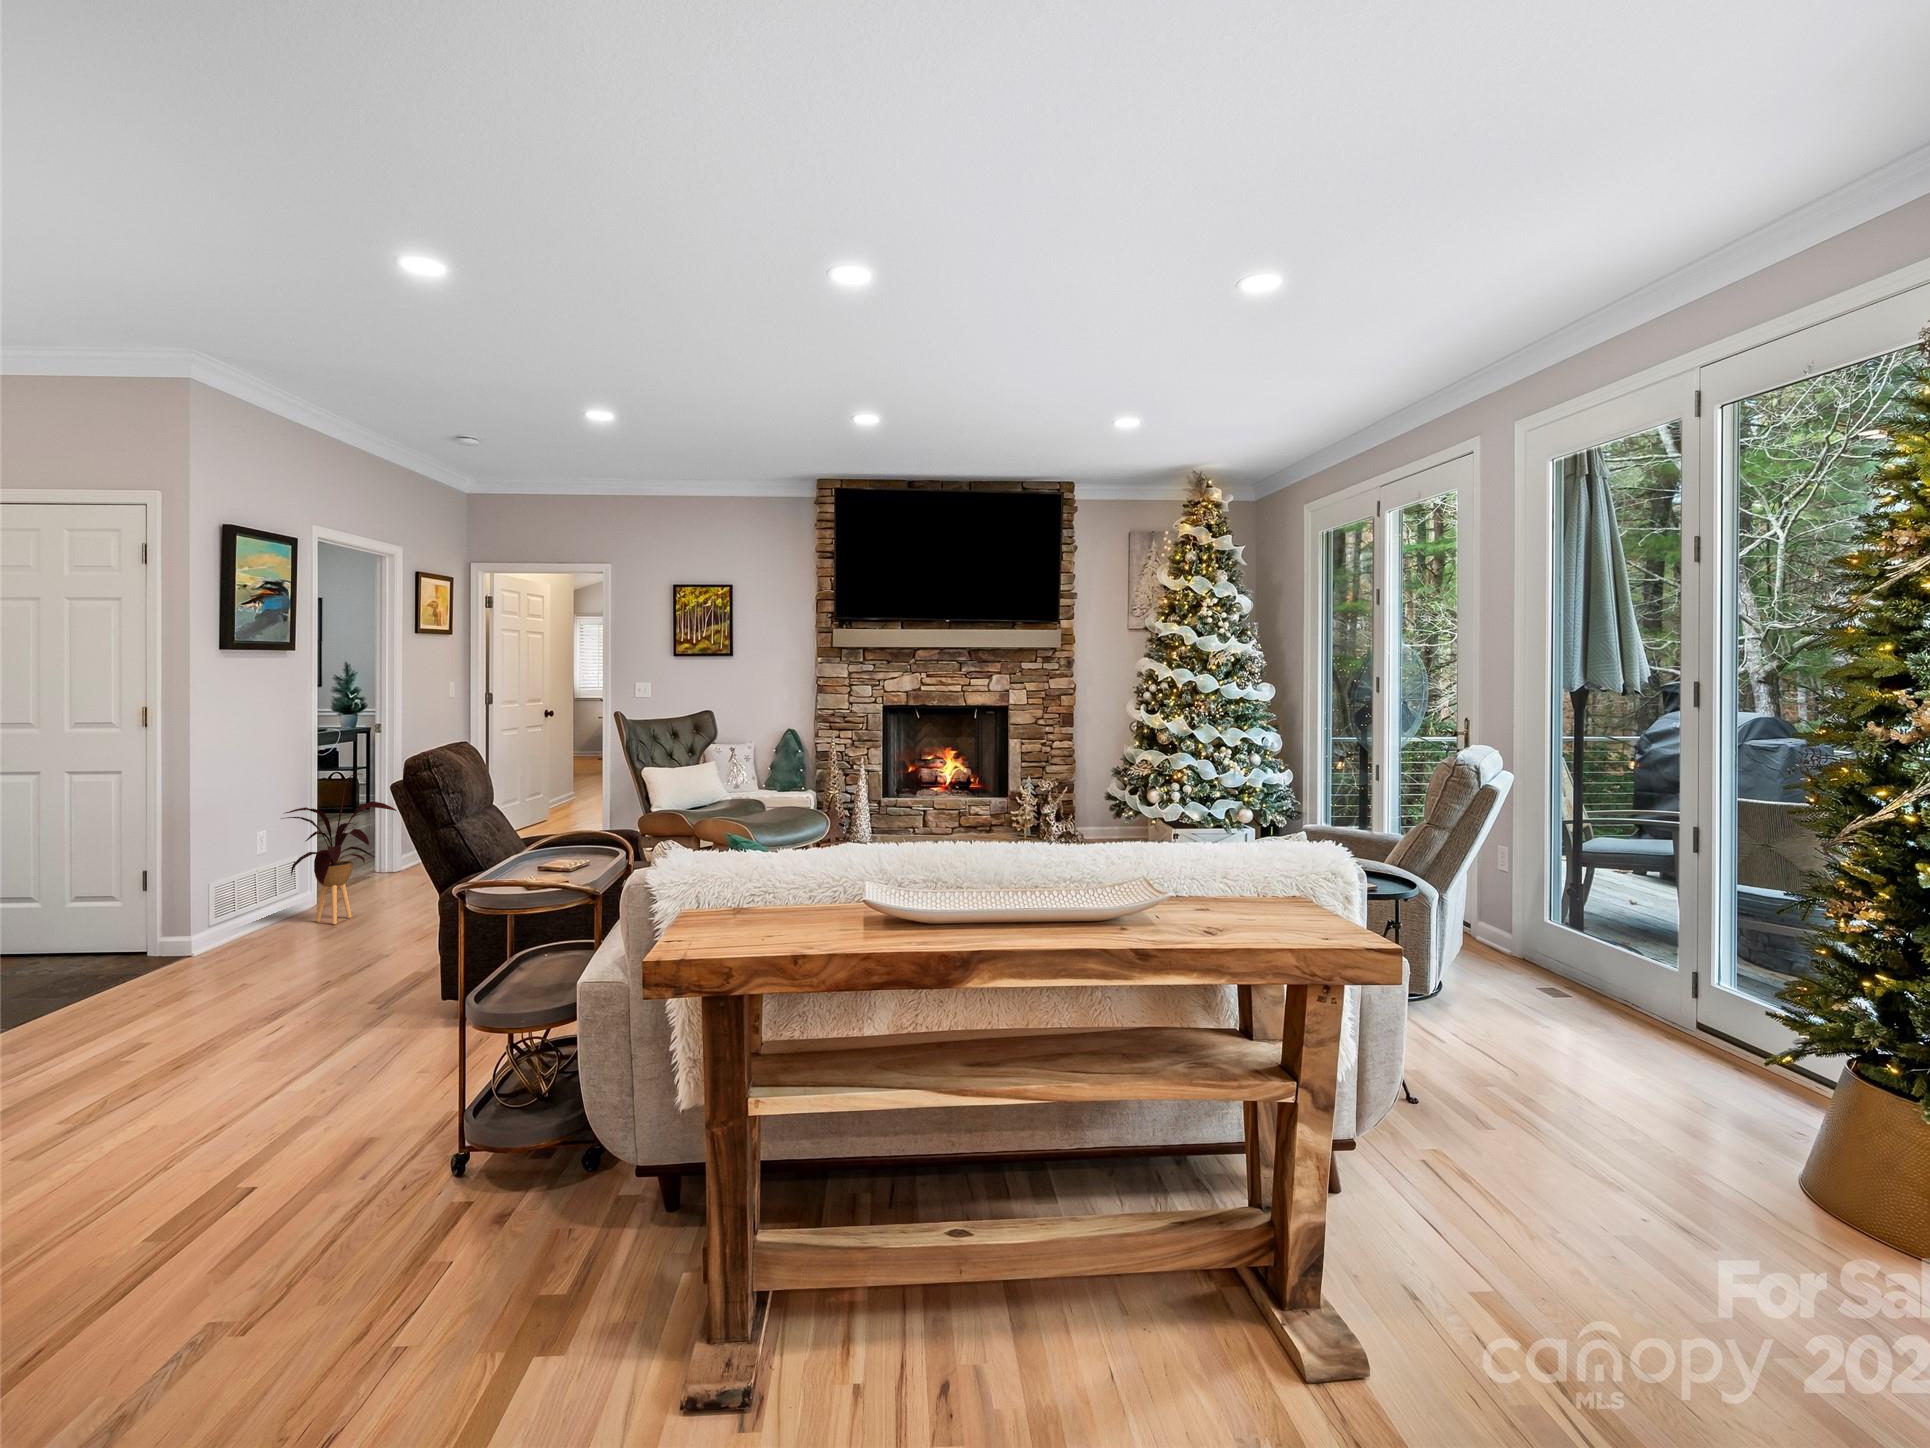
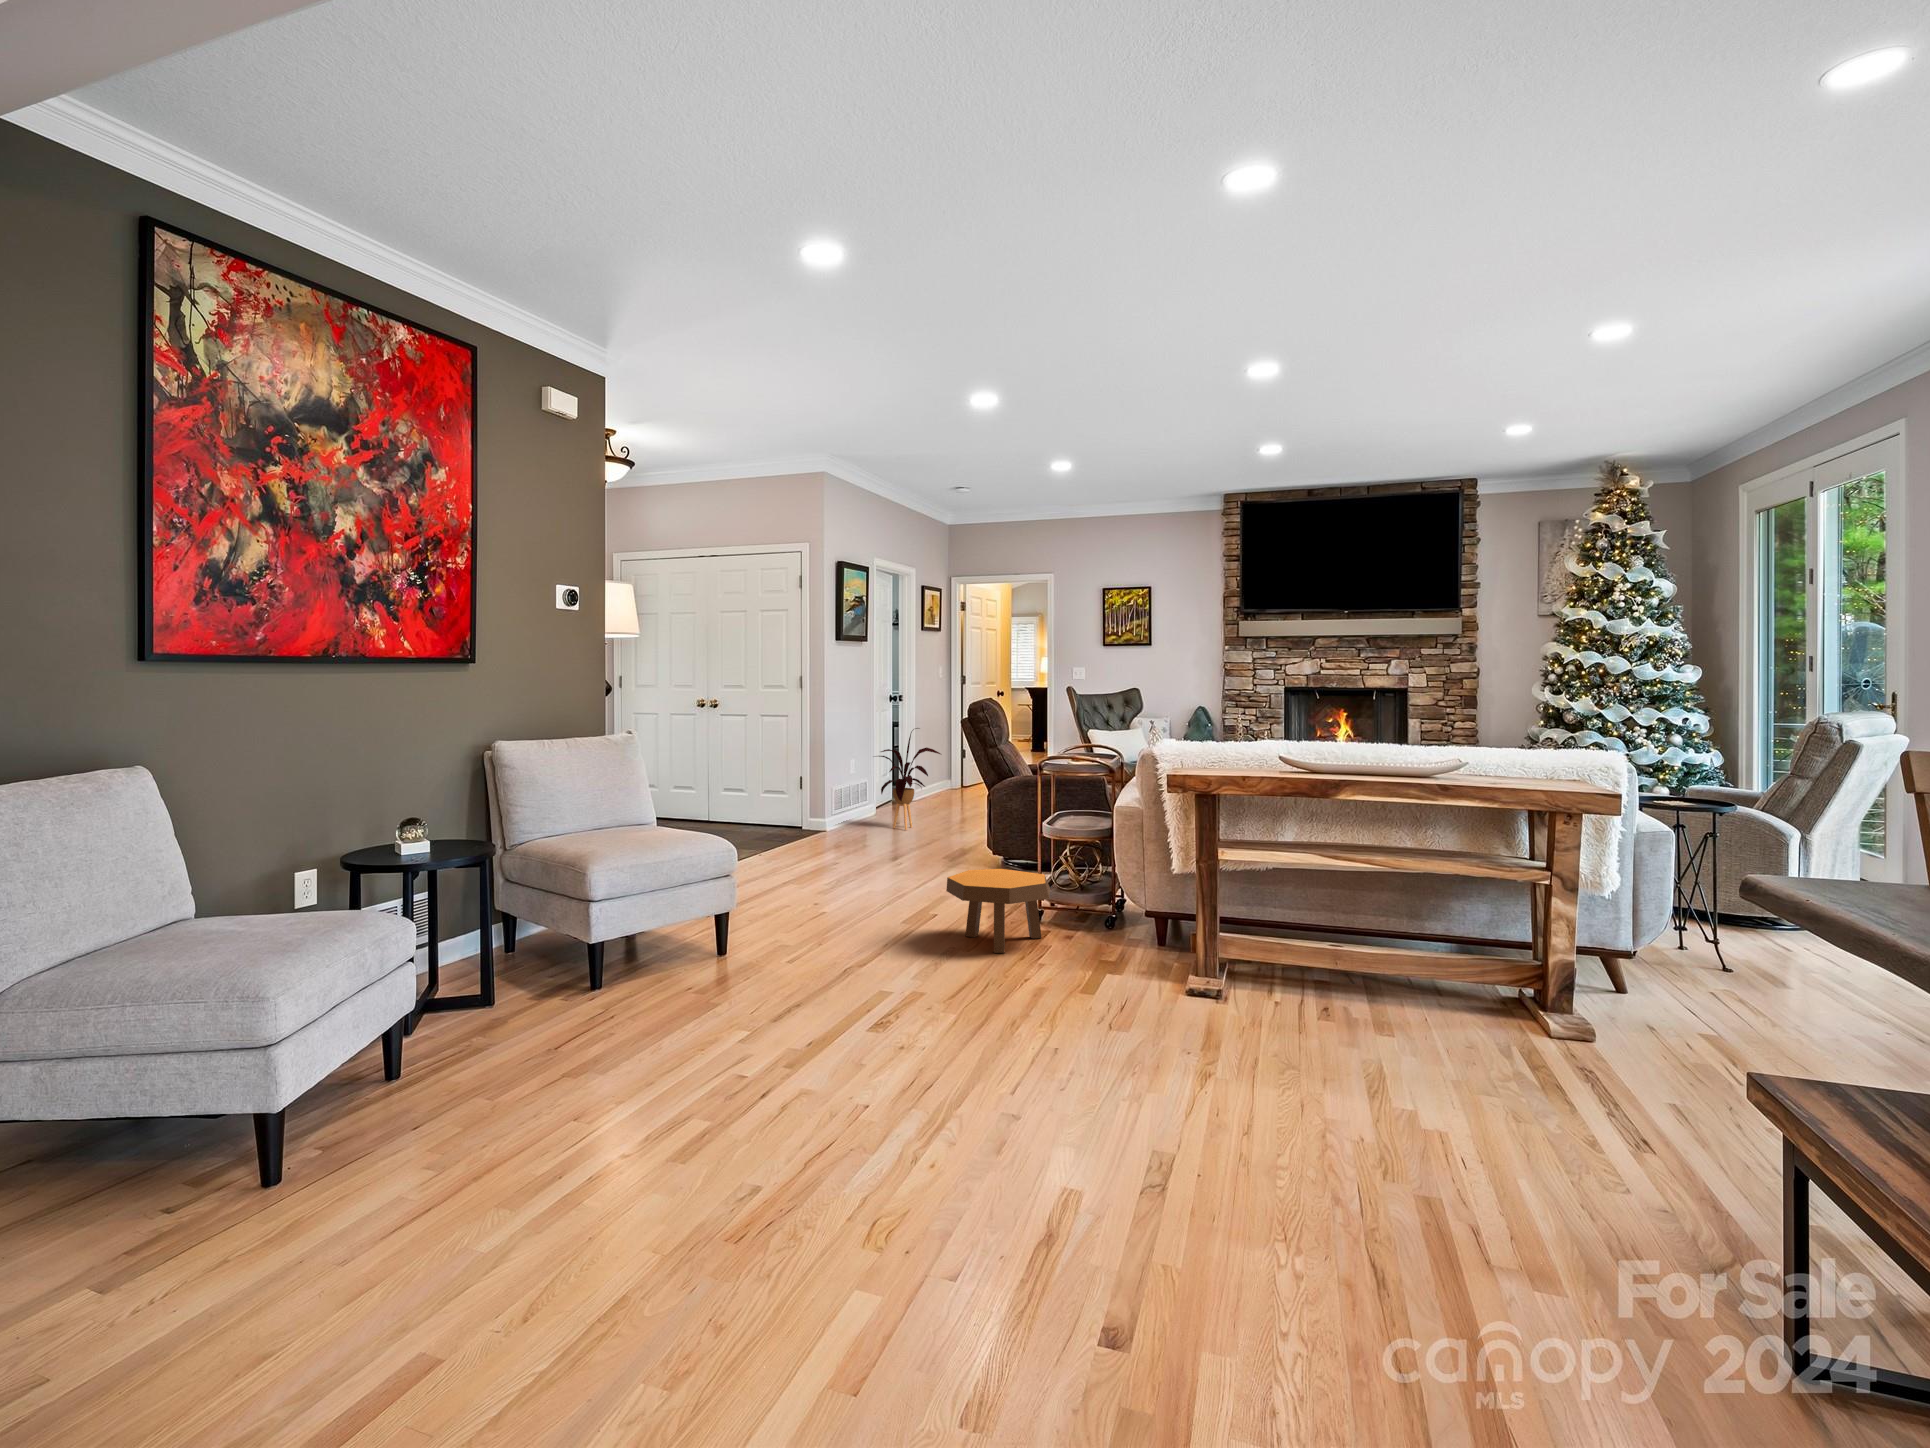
footstool: none [101,1091,372,1327] -> present [946,869,1050,953]

